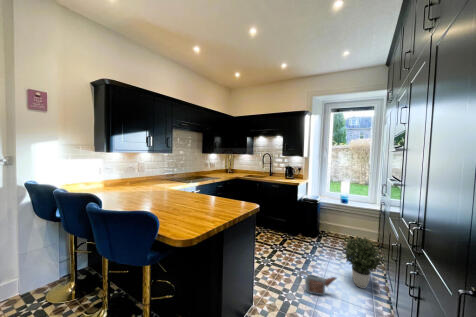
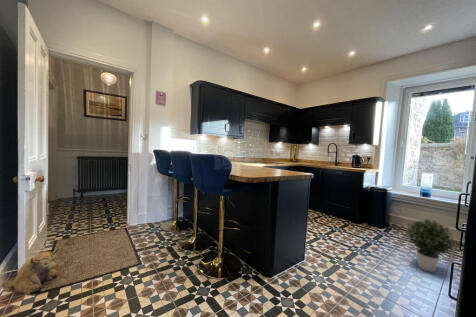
watering can: present [299,271,336,295] -> none [352,241,394,267]

